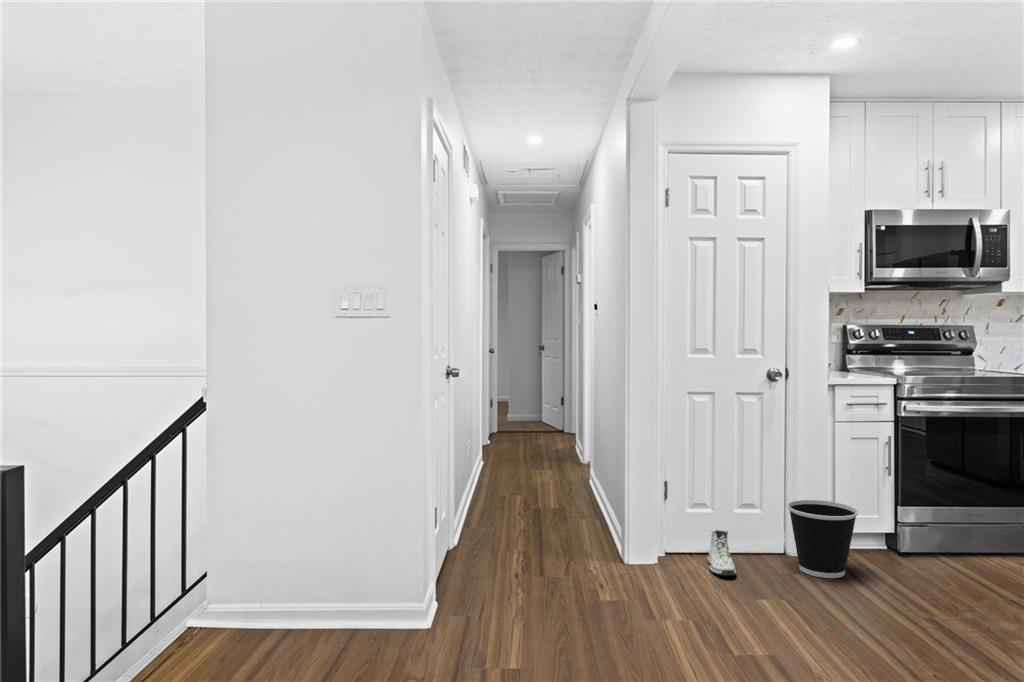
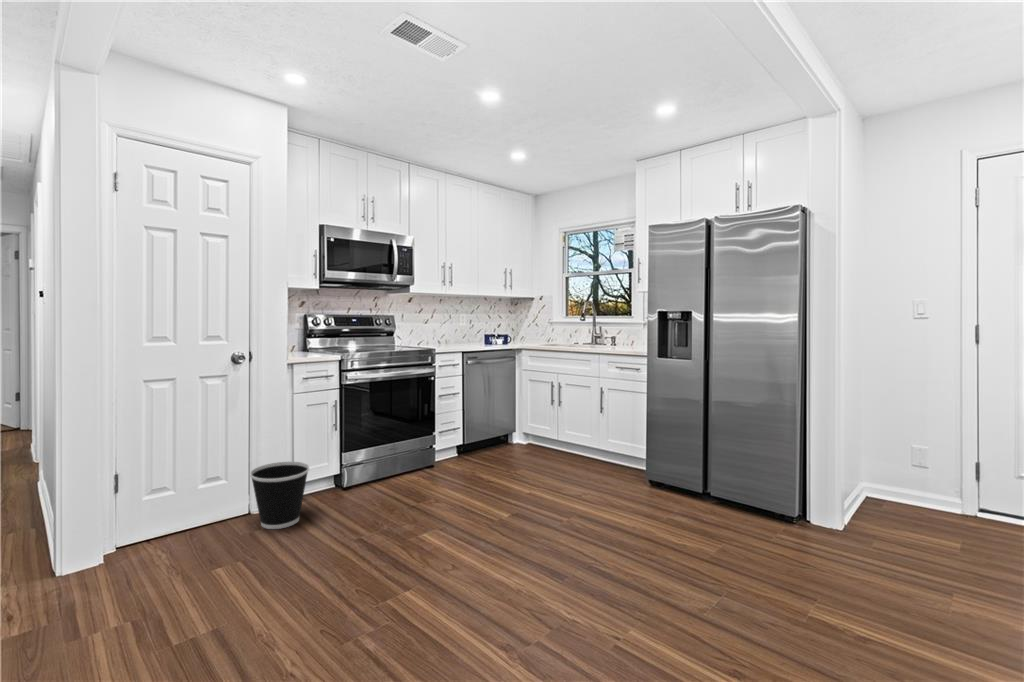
sneaker: present [708,530,736,576] -> none [167,510,196,557]

